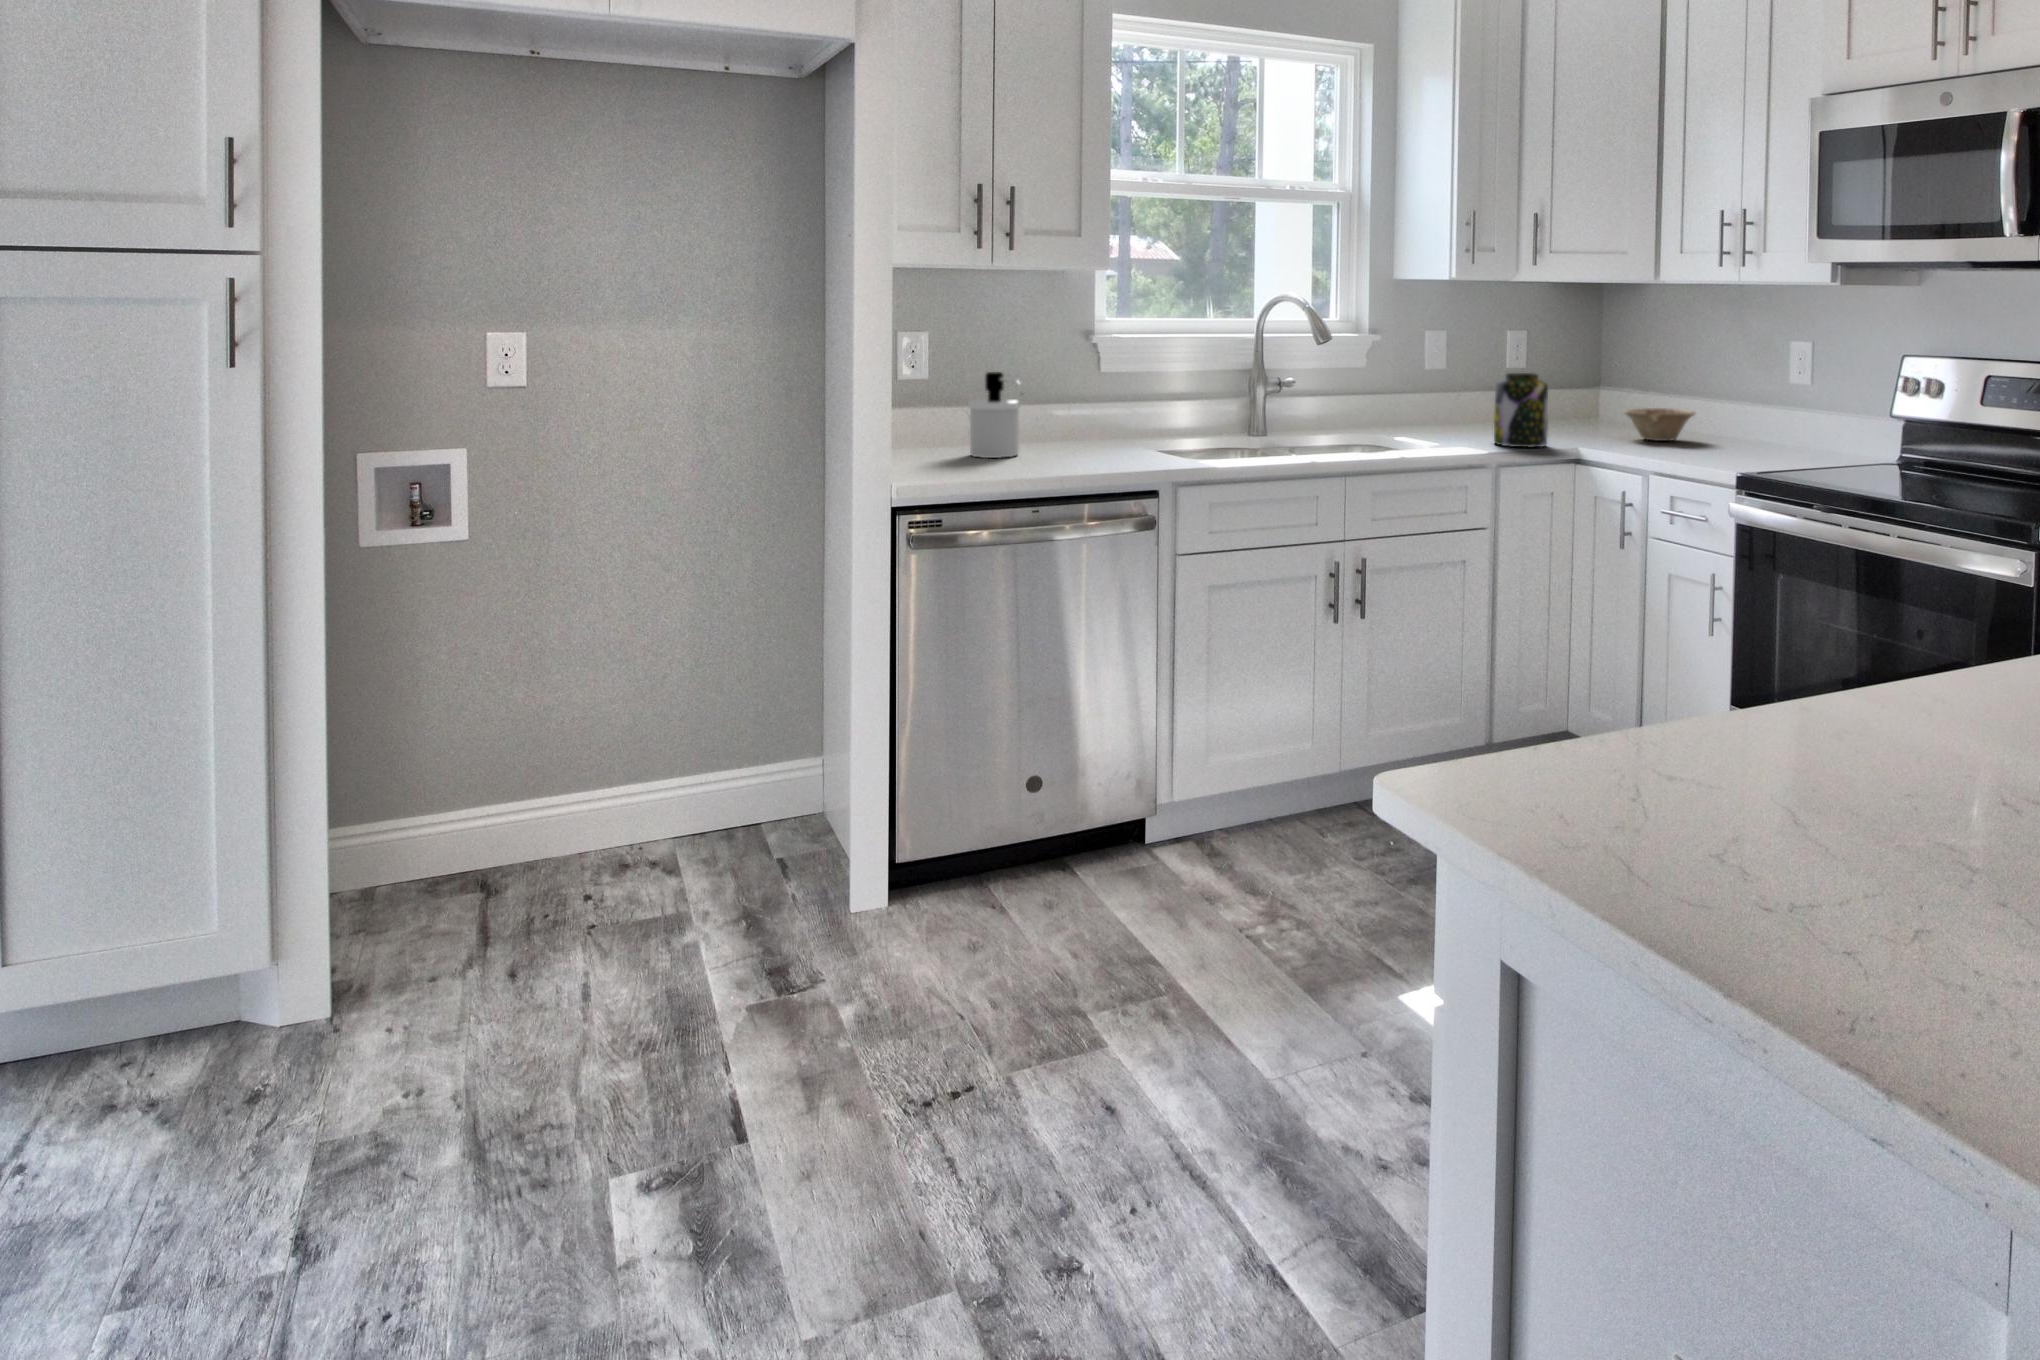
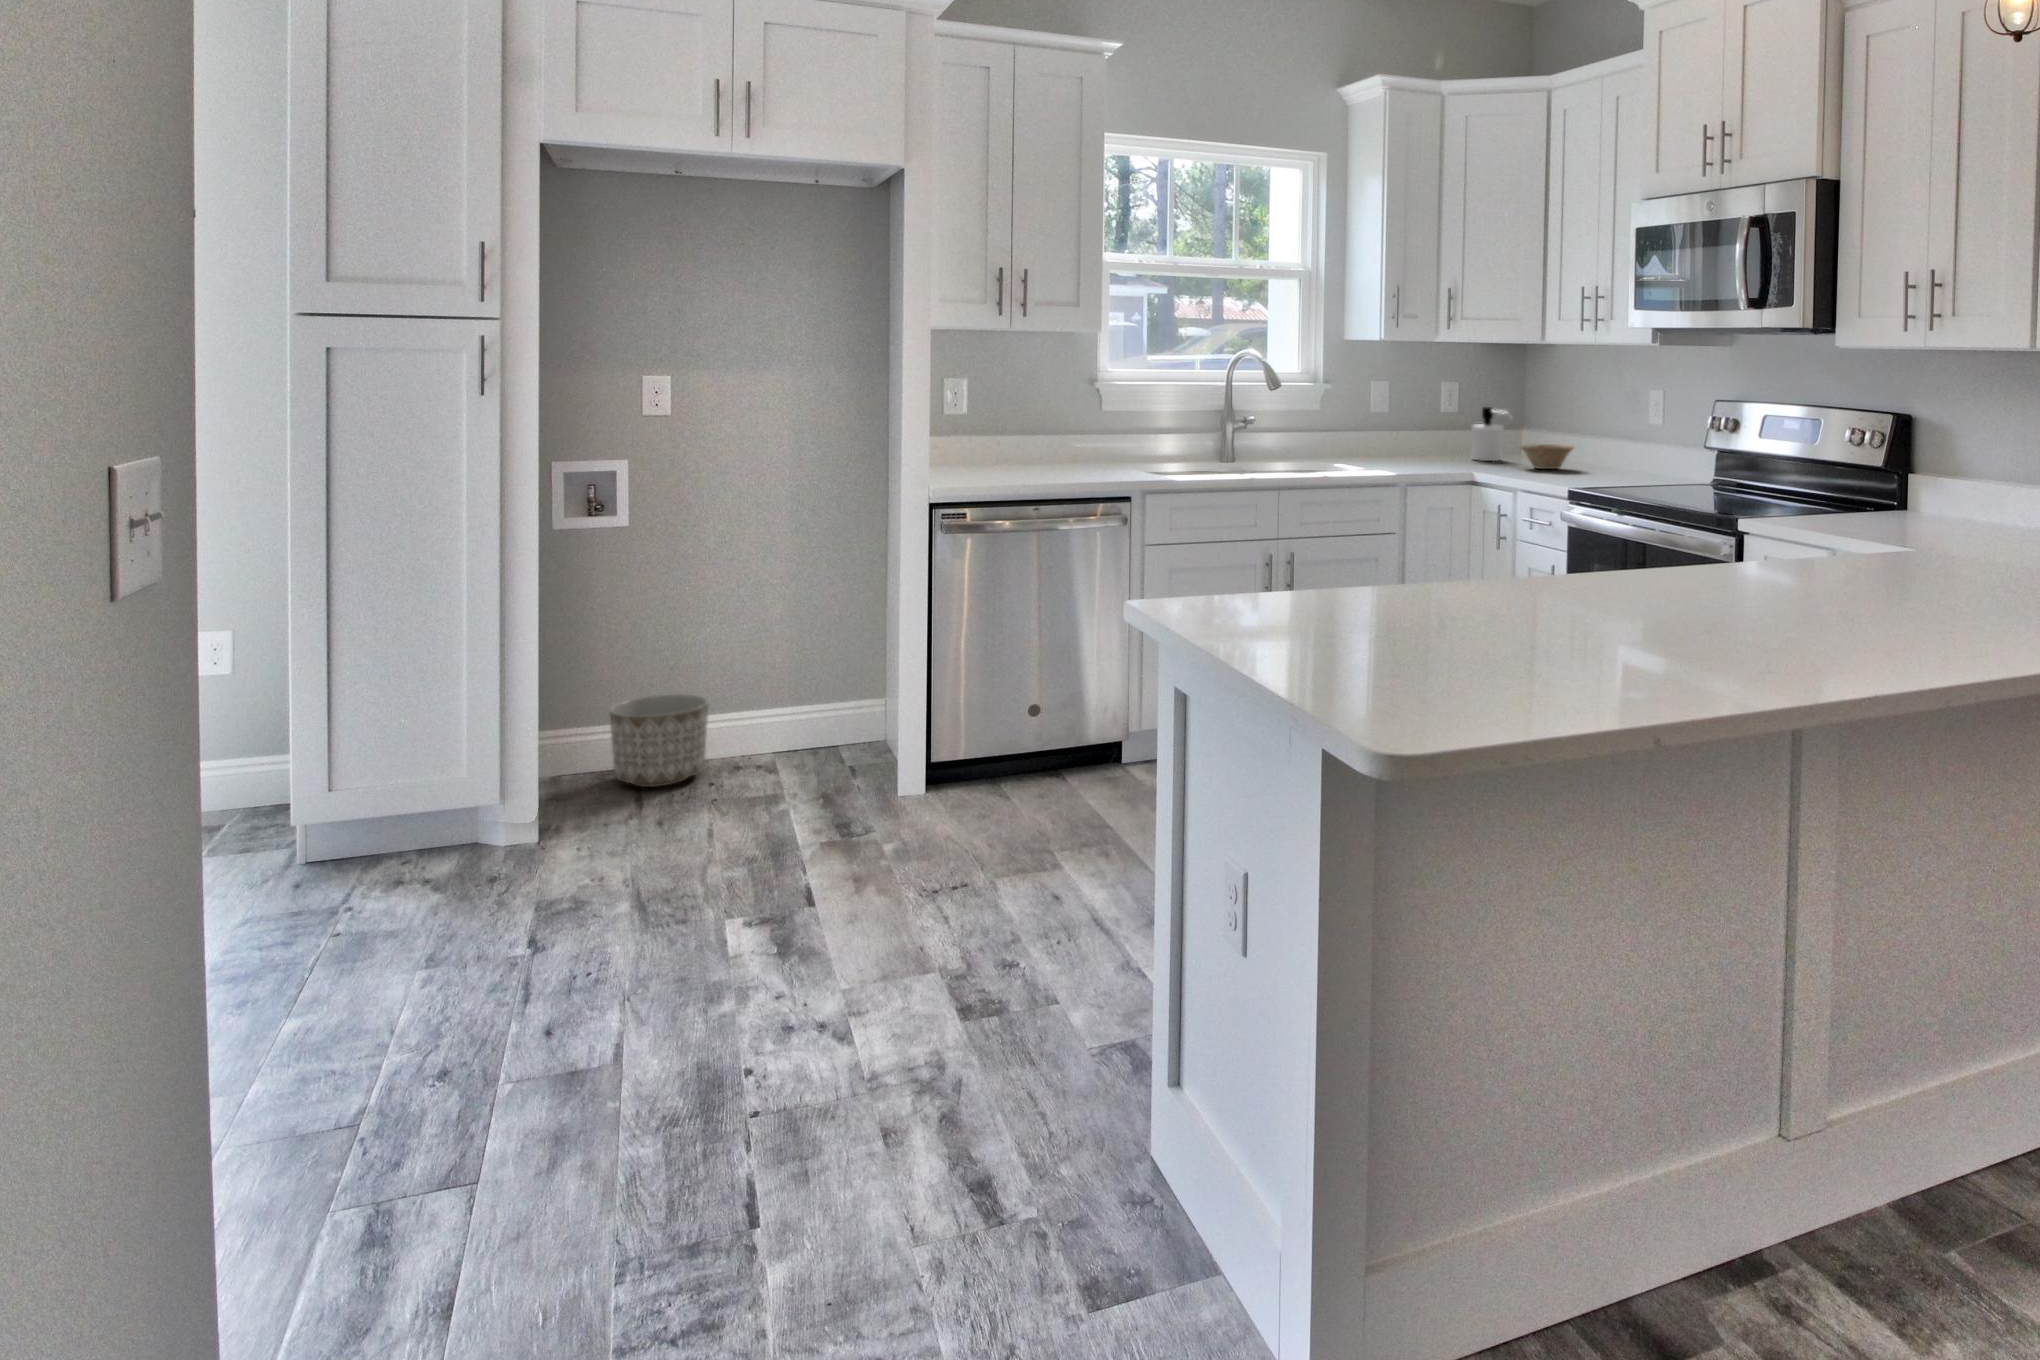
soap dispenser: present [968,372,1024,458] -> present [1471,407,1512,461]
jar: present [1494,373,1548,447] -> none [1410,414,1451,472]
planter: none [441,768,582,906] -> present [609,694,709,787]

